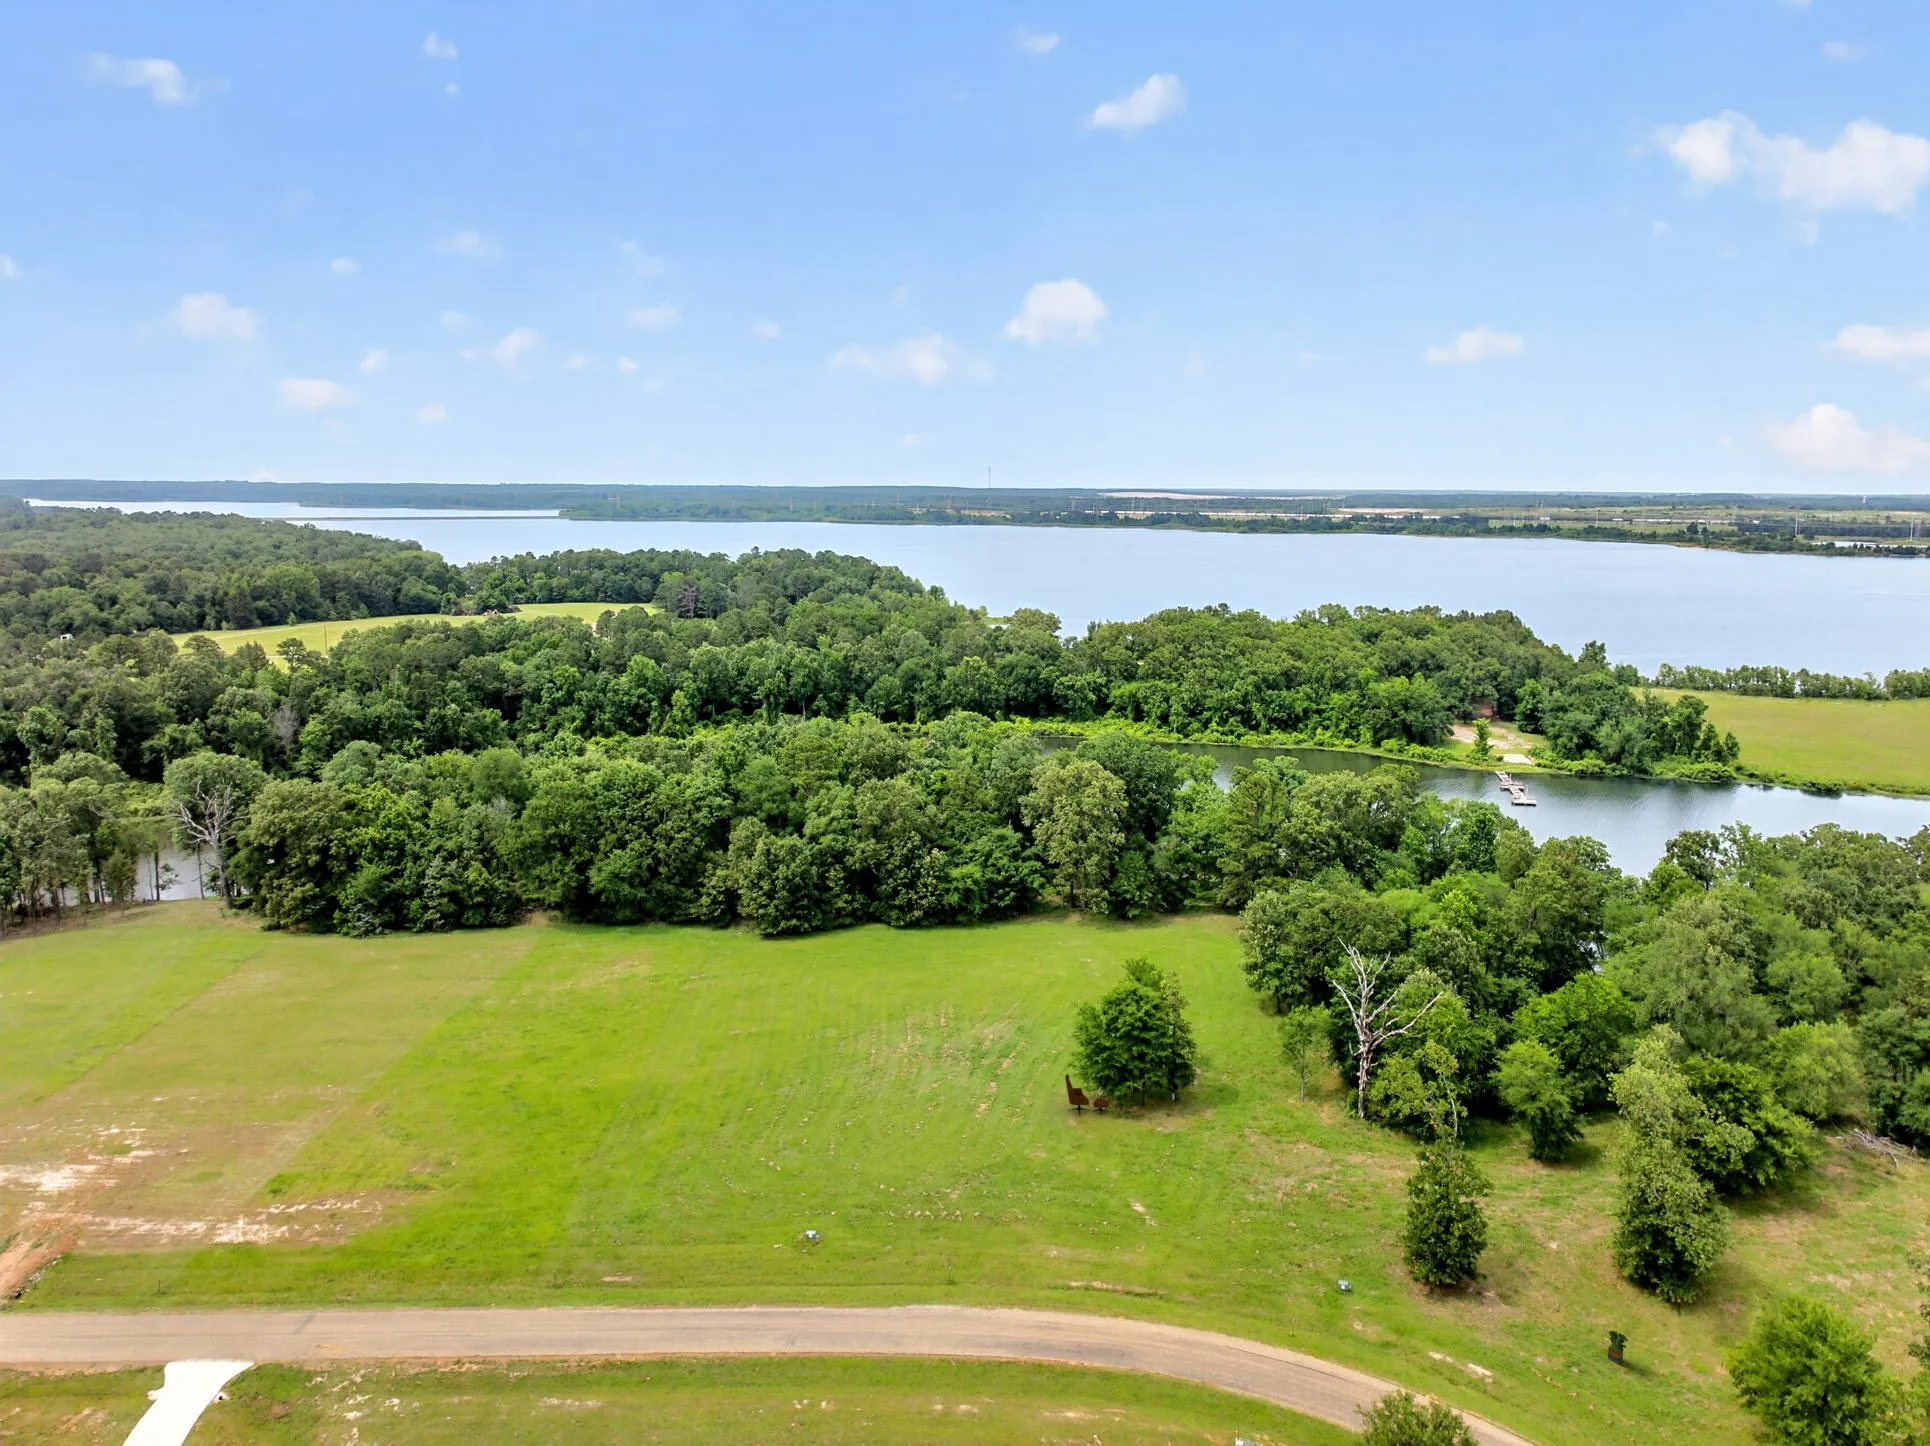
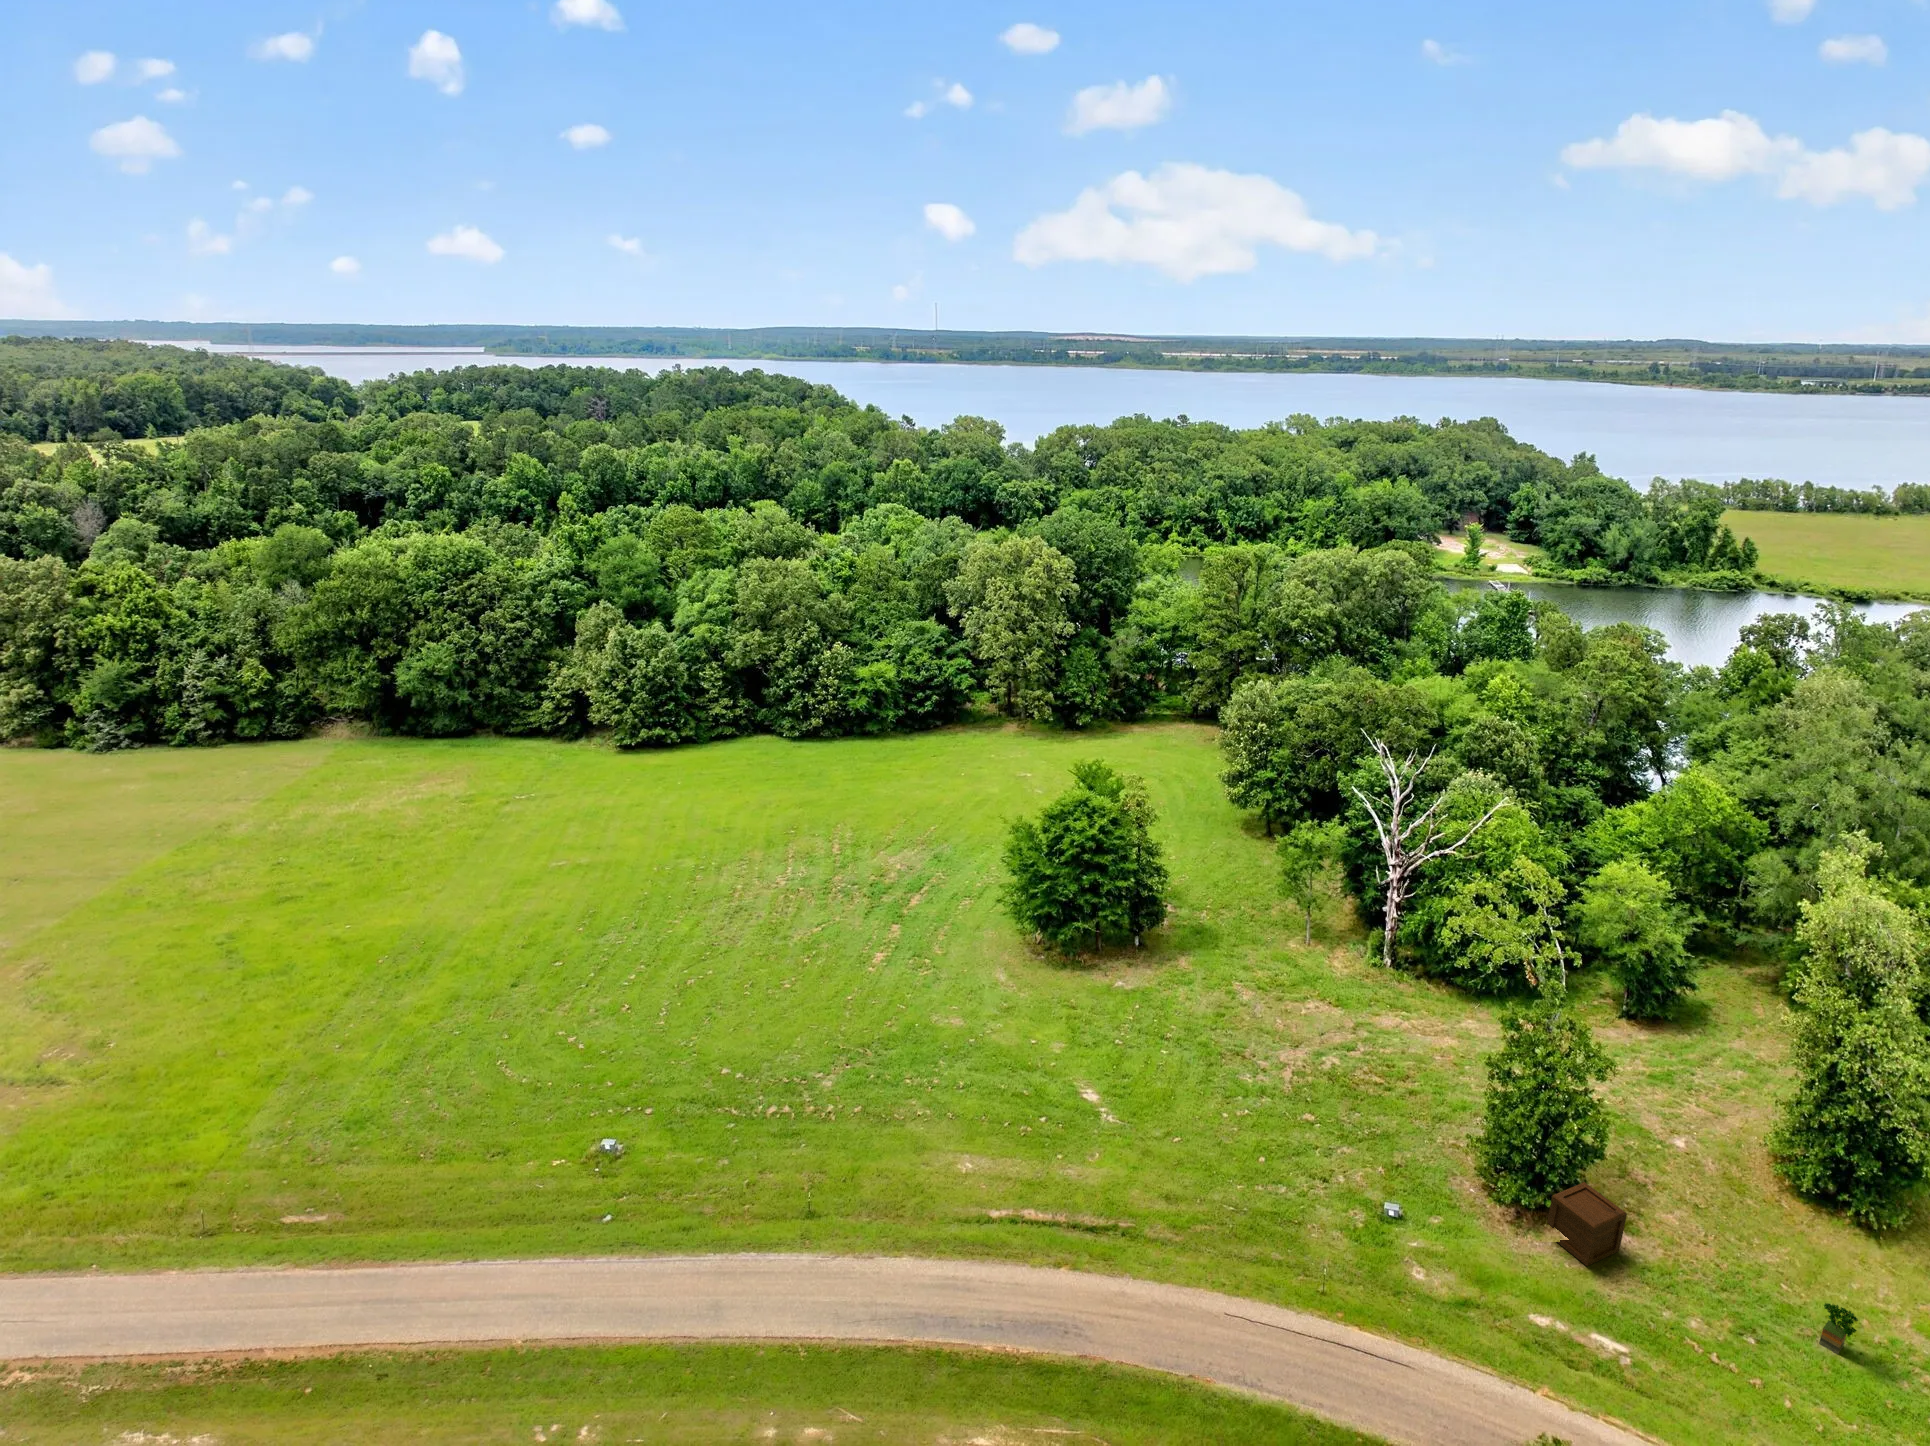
lounge chair: present [1065,1074,1109,1115] -> none [986,914,1046,970]
wooden crate: none [1444,1258,1493,1312] -> present [1547,1182,1627,1266]

